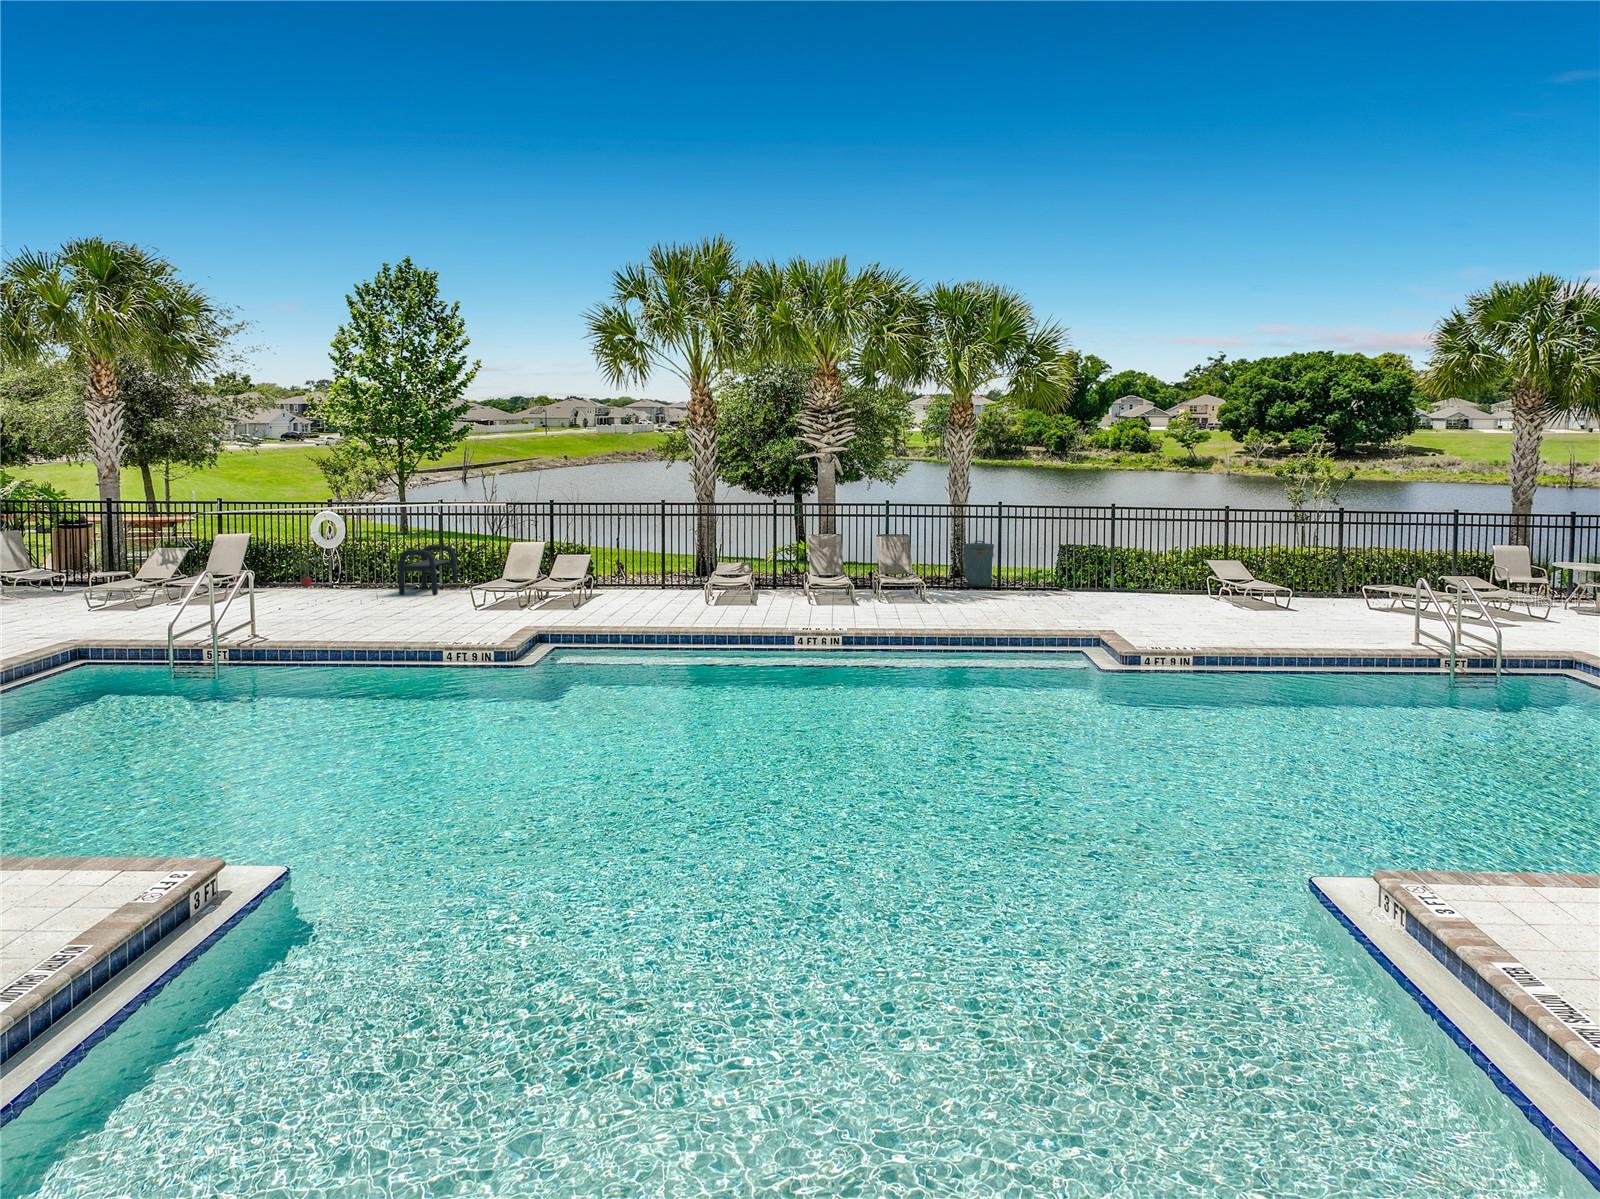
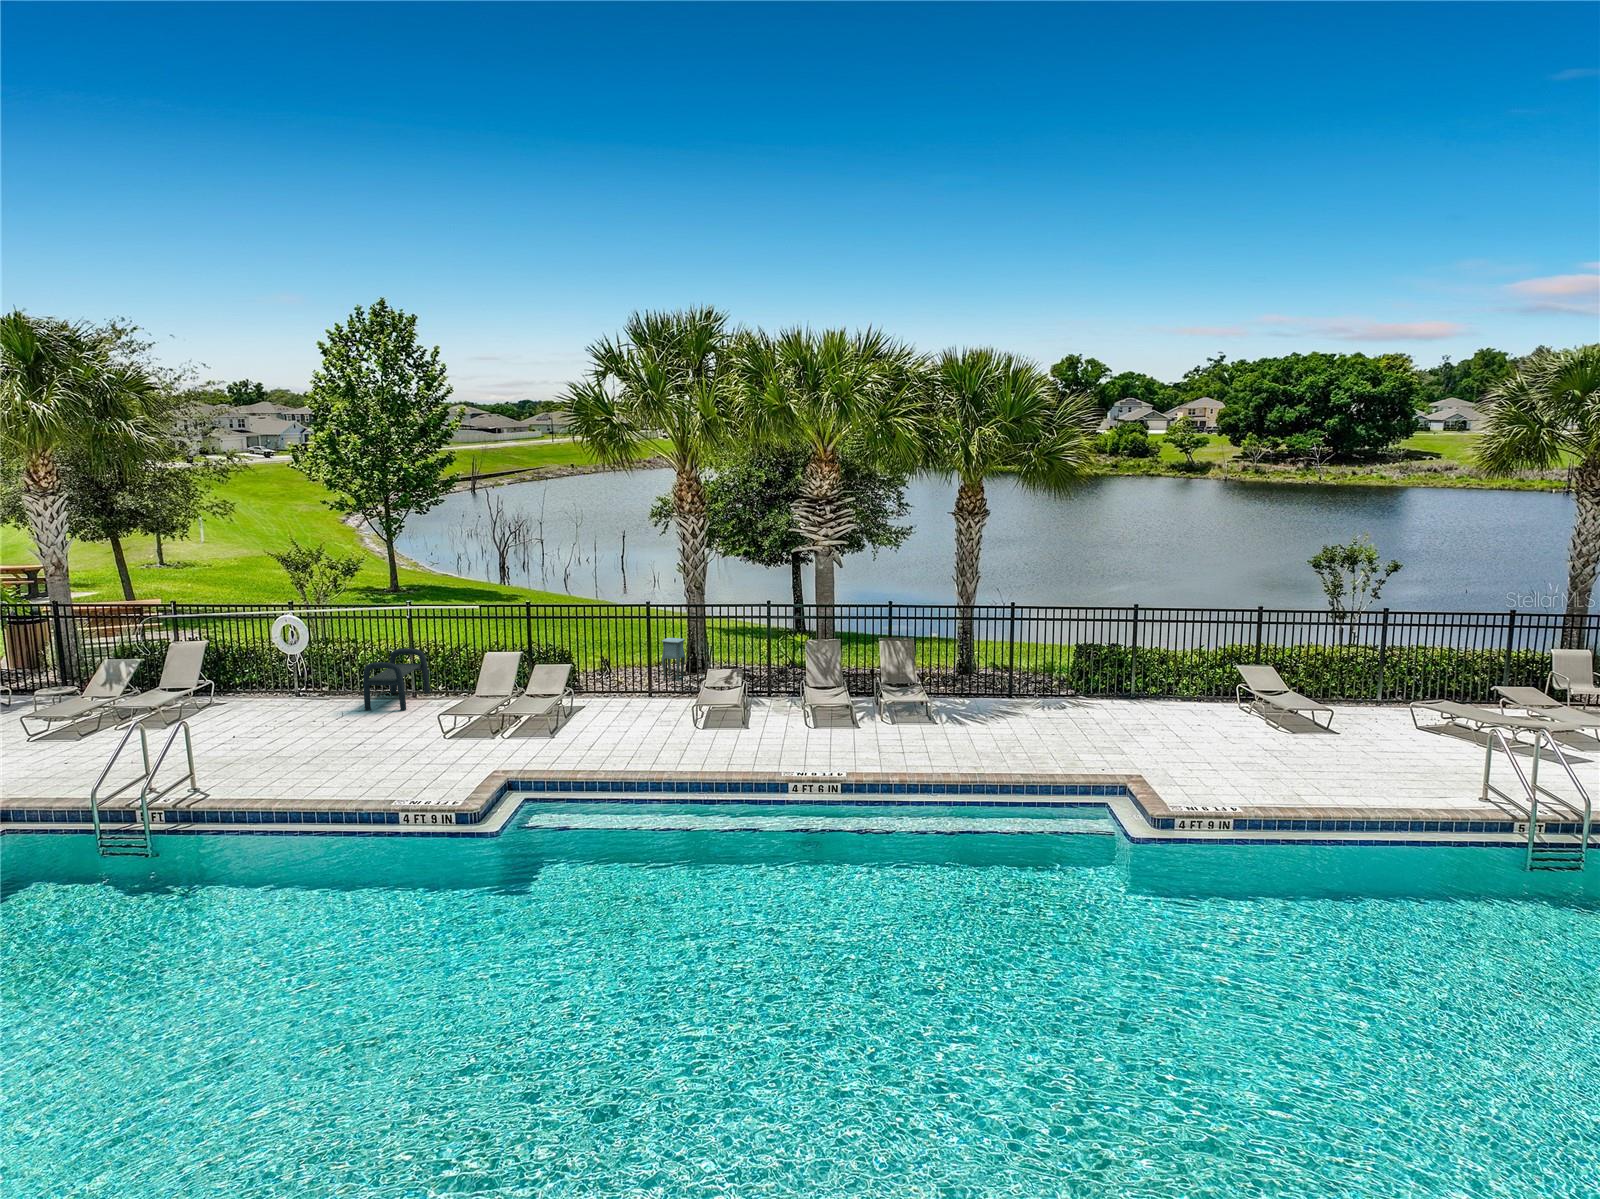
trash can: present [964,541,994,587] -> none [973,636,1006,687]
side table: none [674,543,696,583] -> present [662,638,685,681]
potted plant: present [289,554,325,586] -> none [245,657,290,692]

